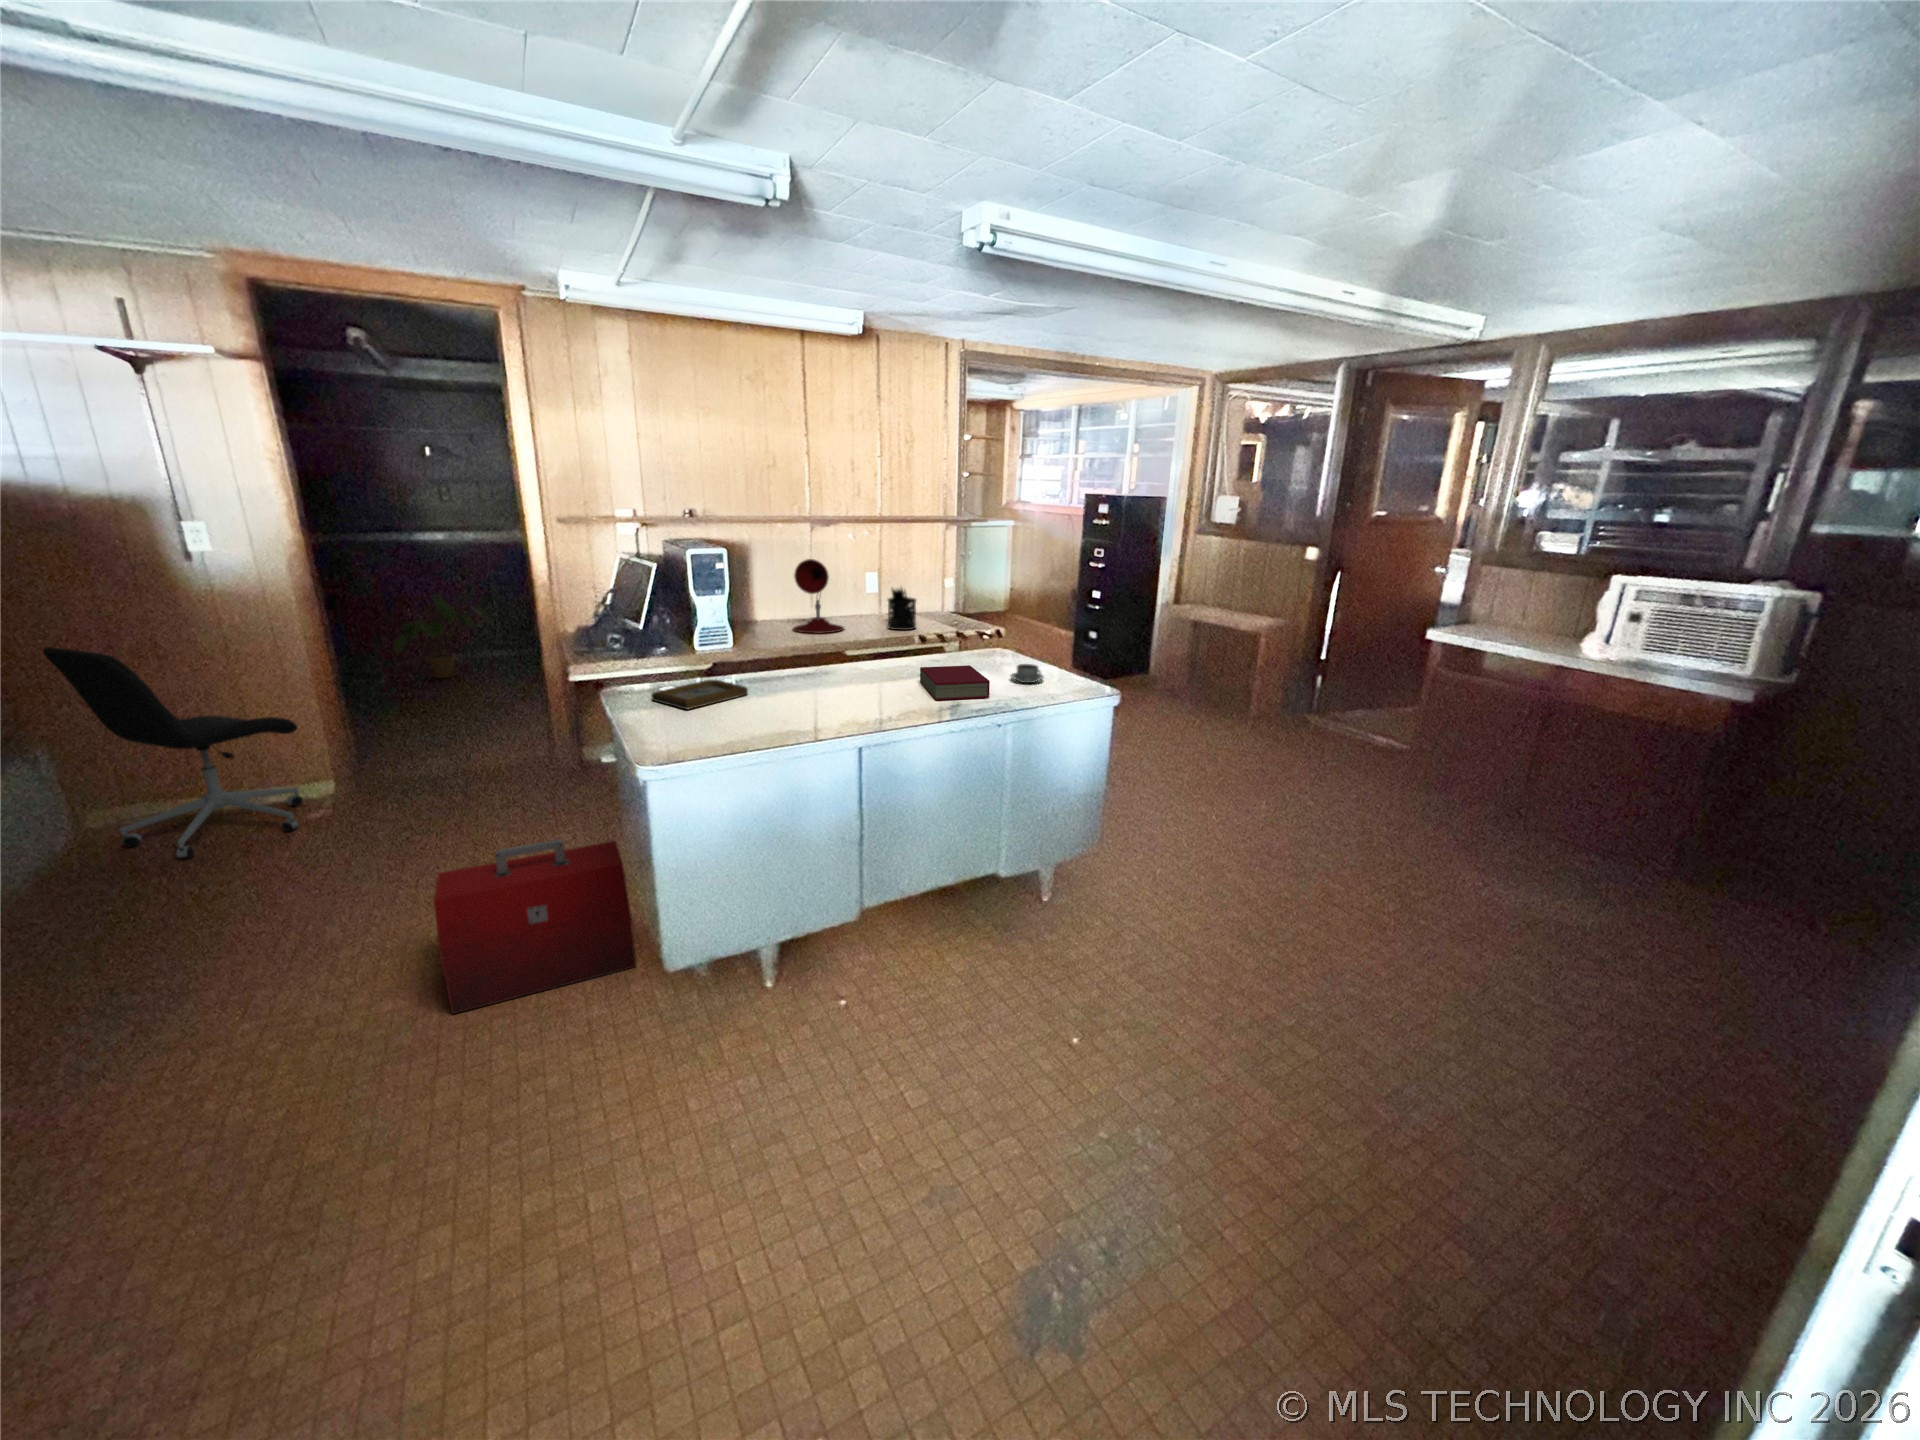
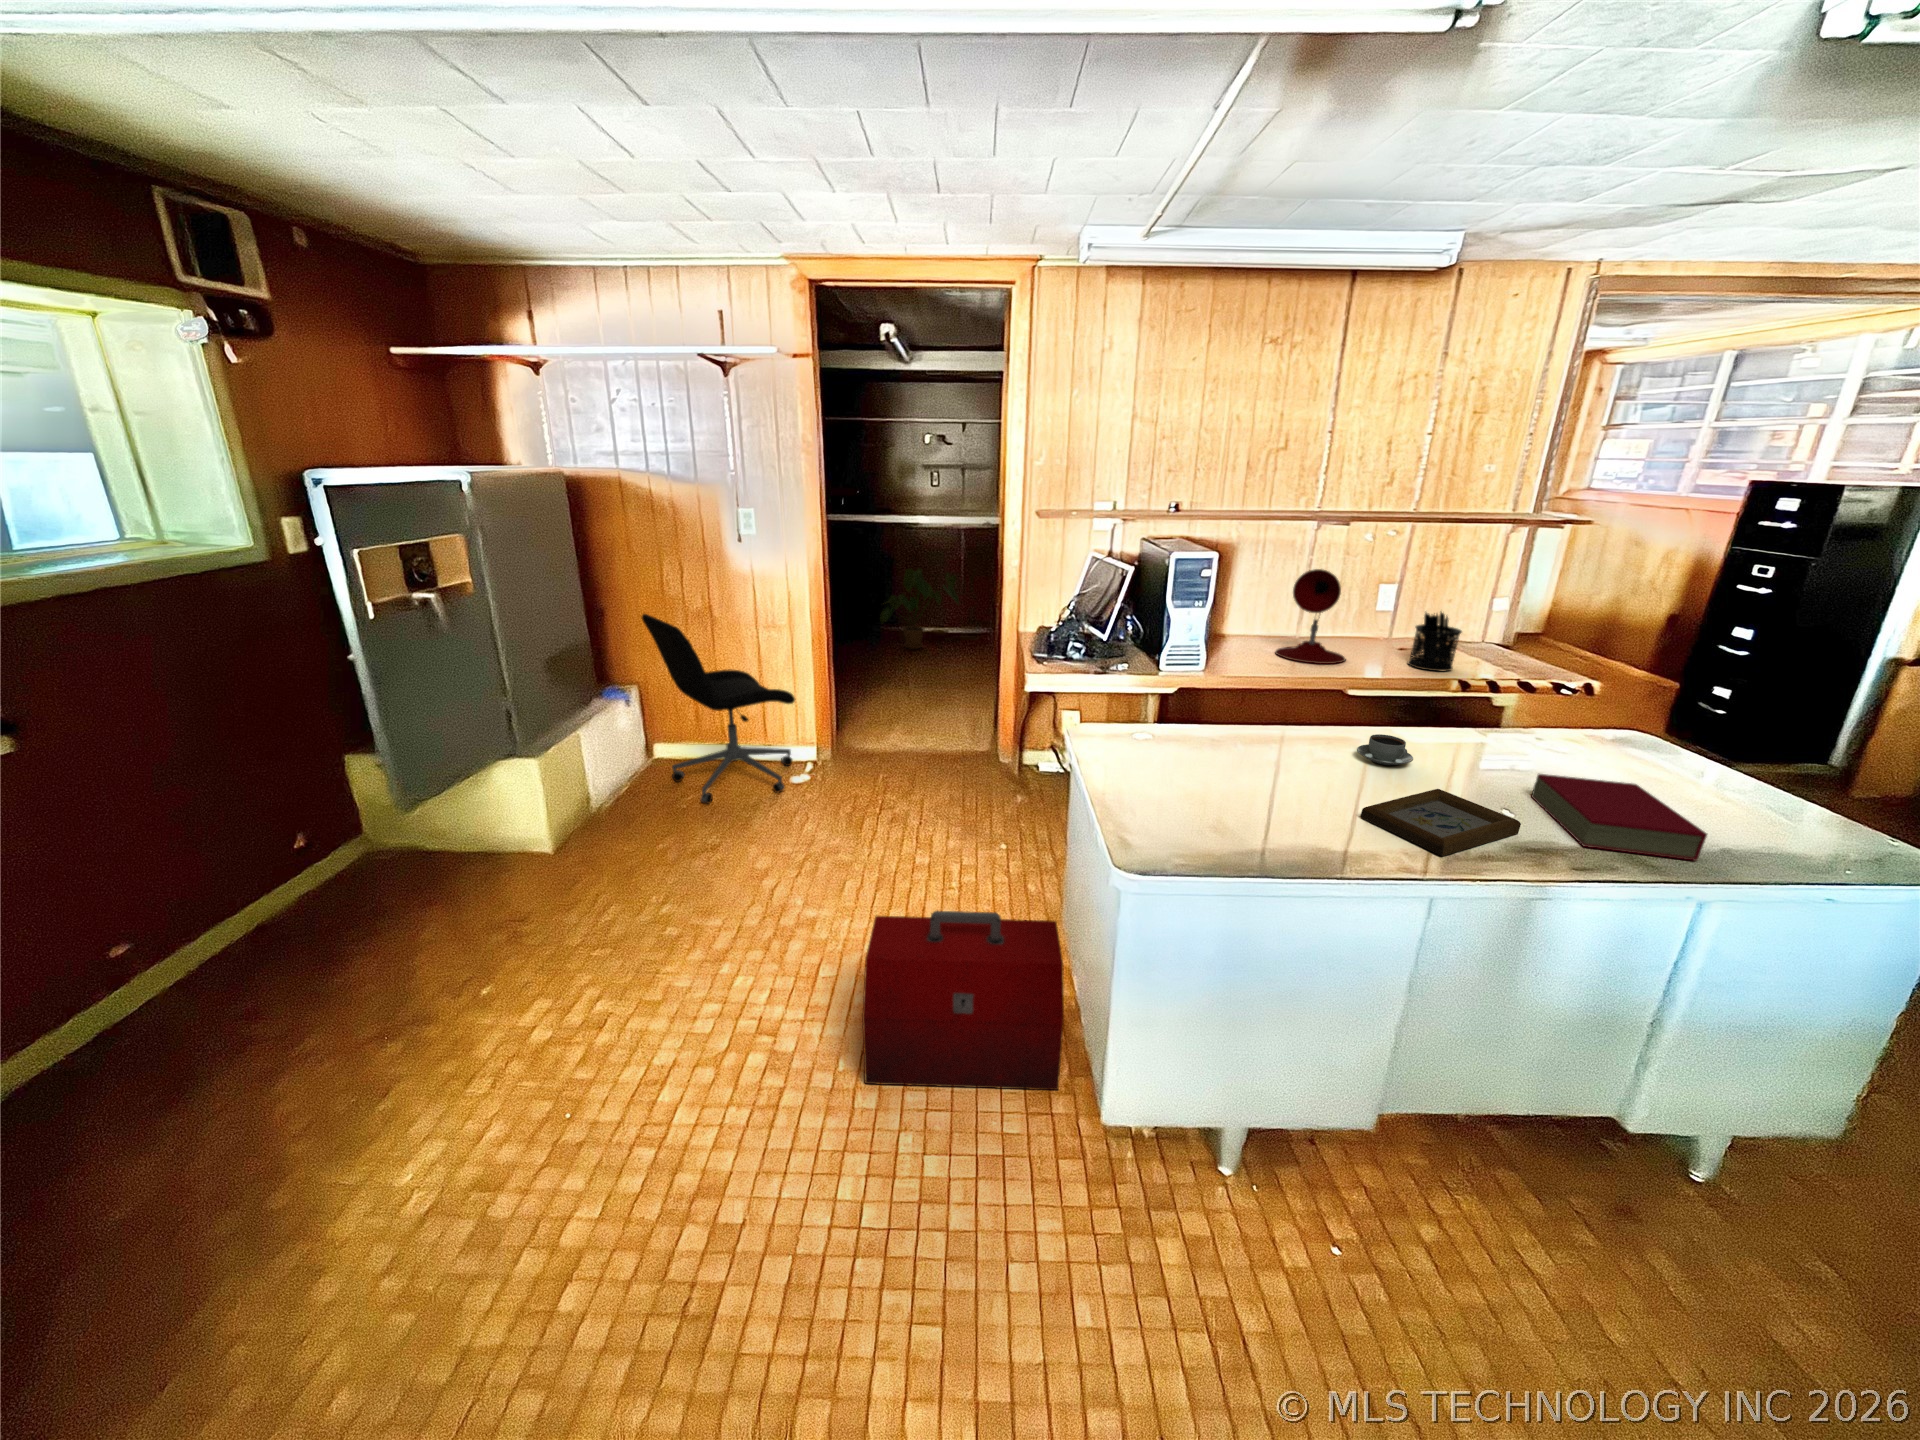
coffee cup: present [1011,664,1044,683] -> present [1357,734,1413,765]
picture frame: present [651,680,748,710] -> present [1361,789,1521,856]

